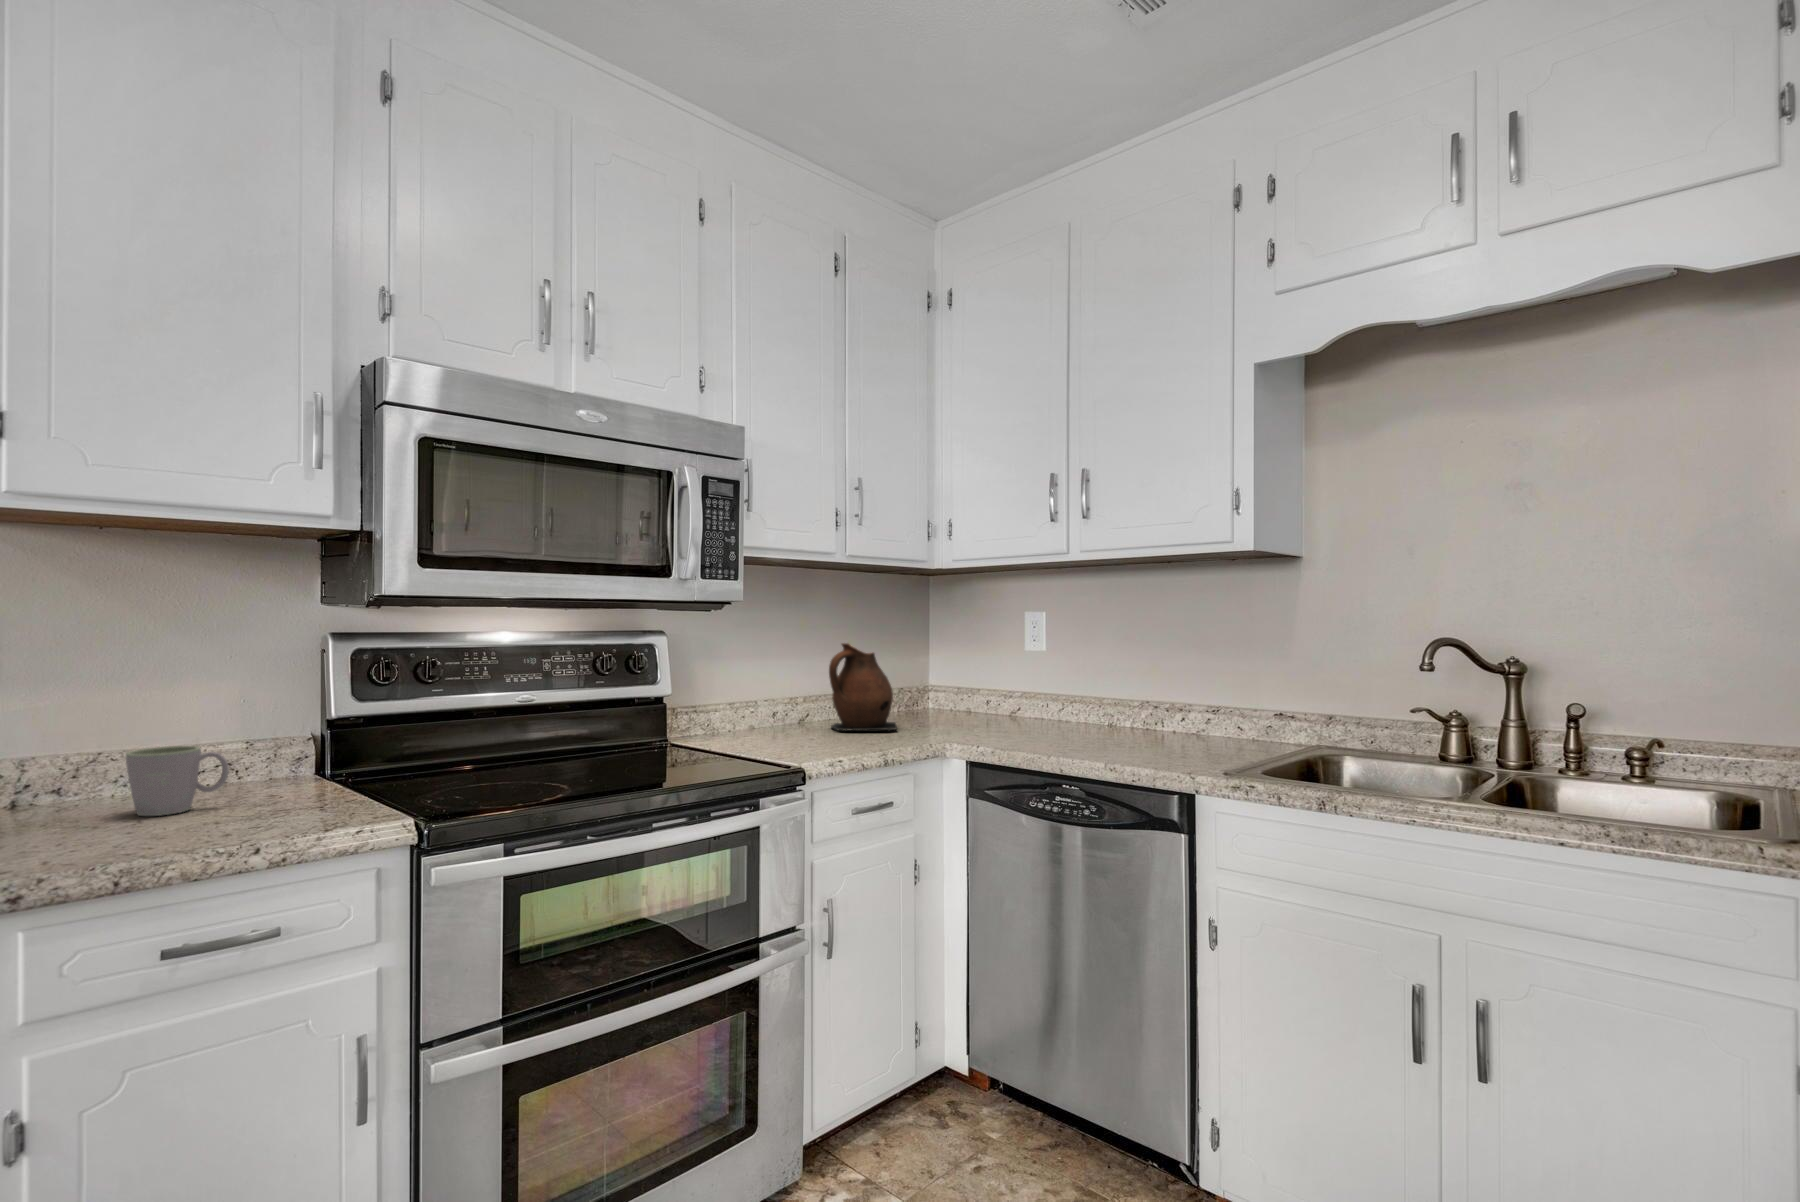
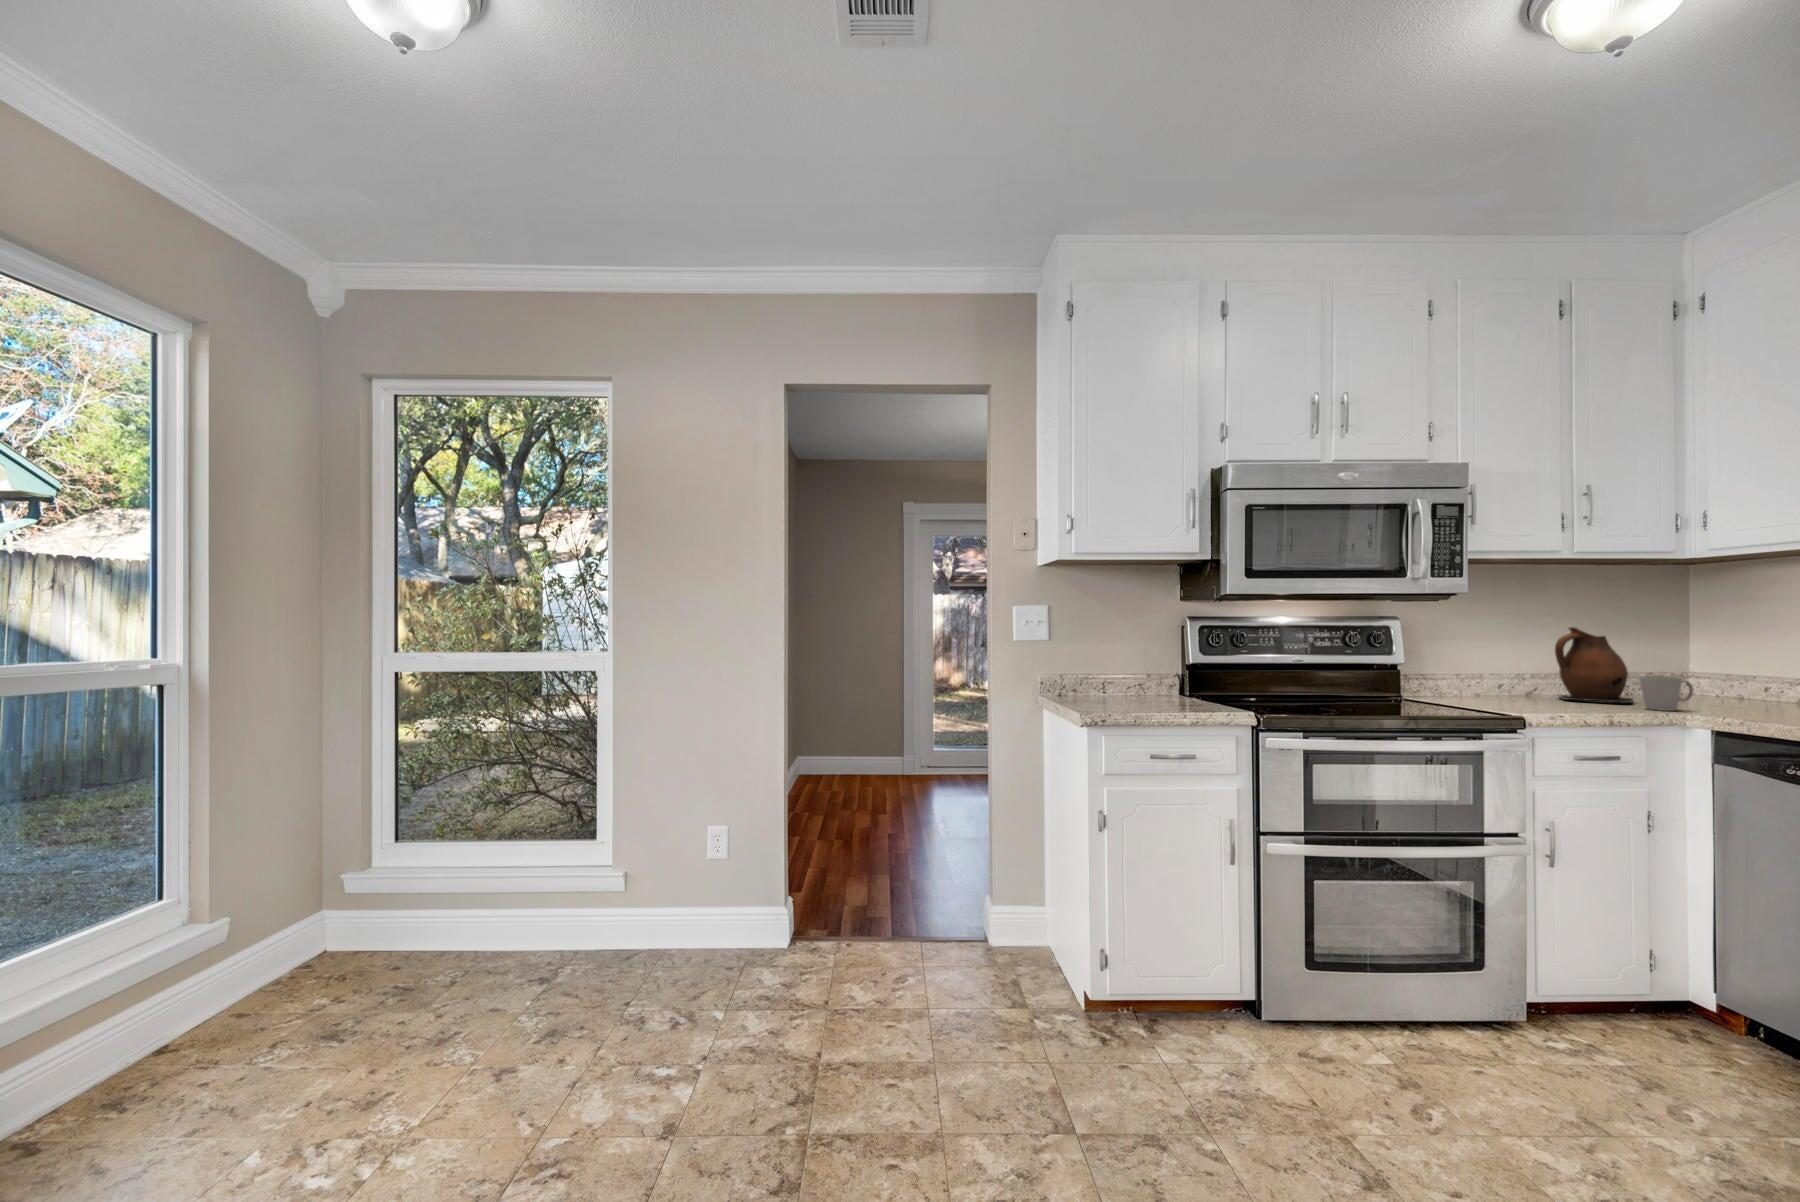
mug: present [126,746,229,816] -> present [1640,676,1694,711]

